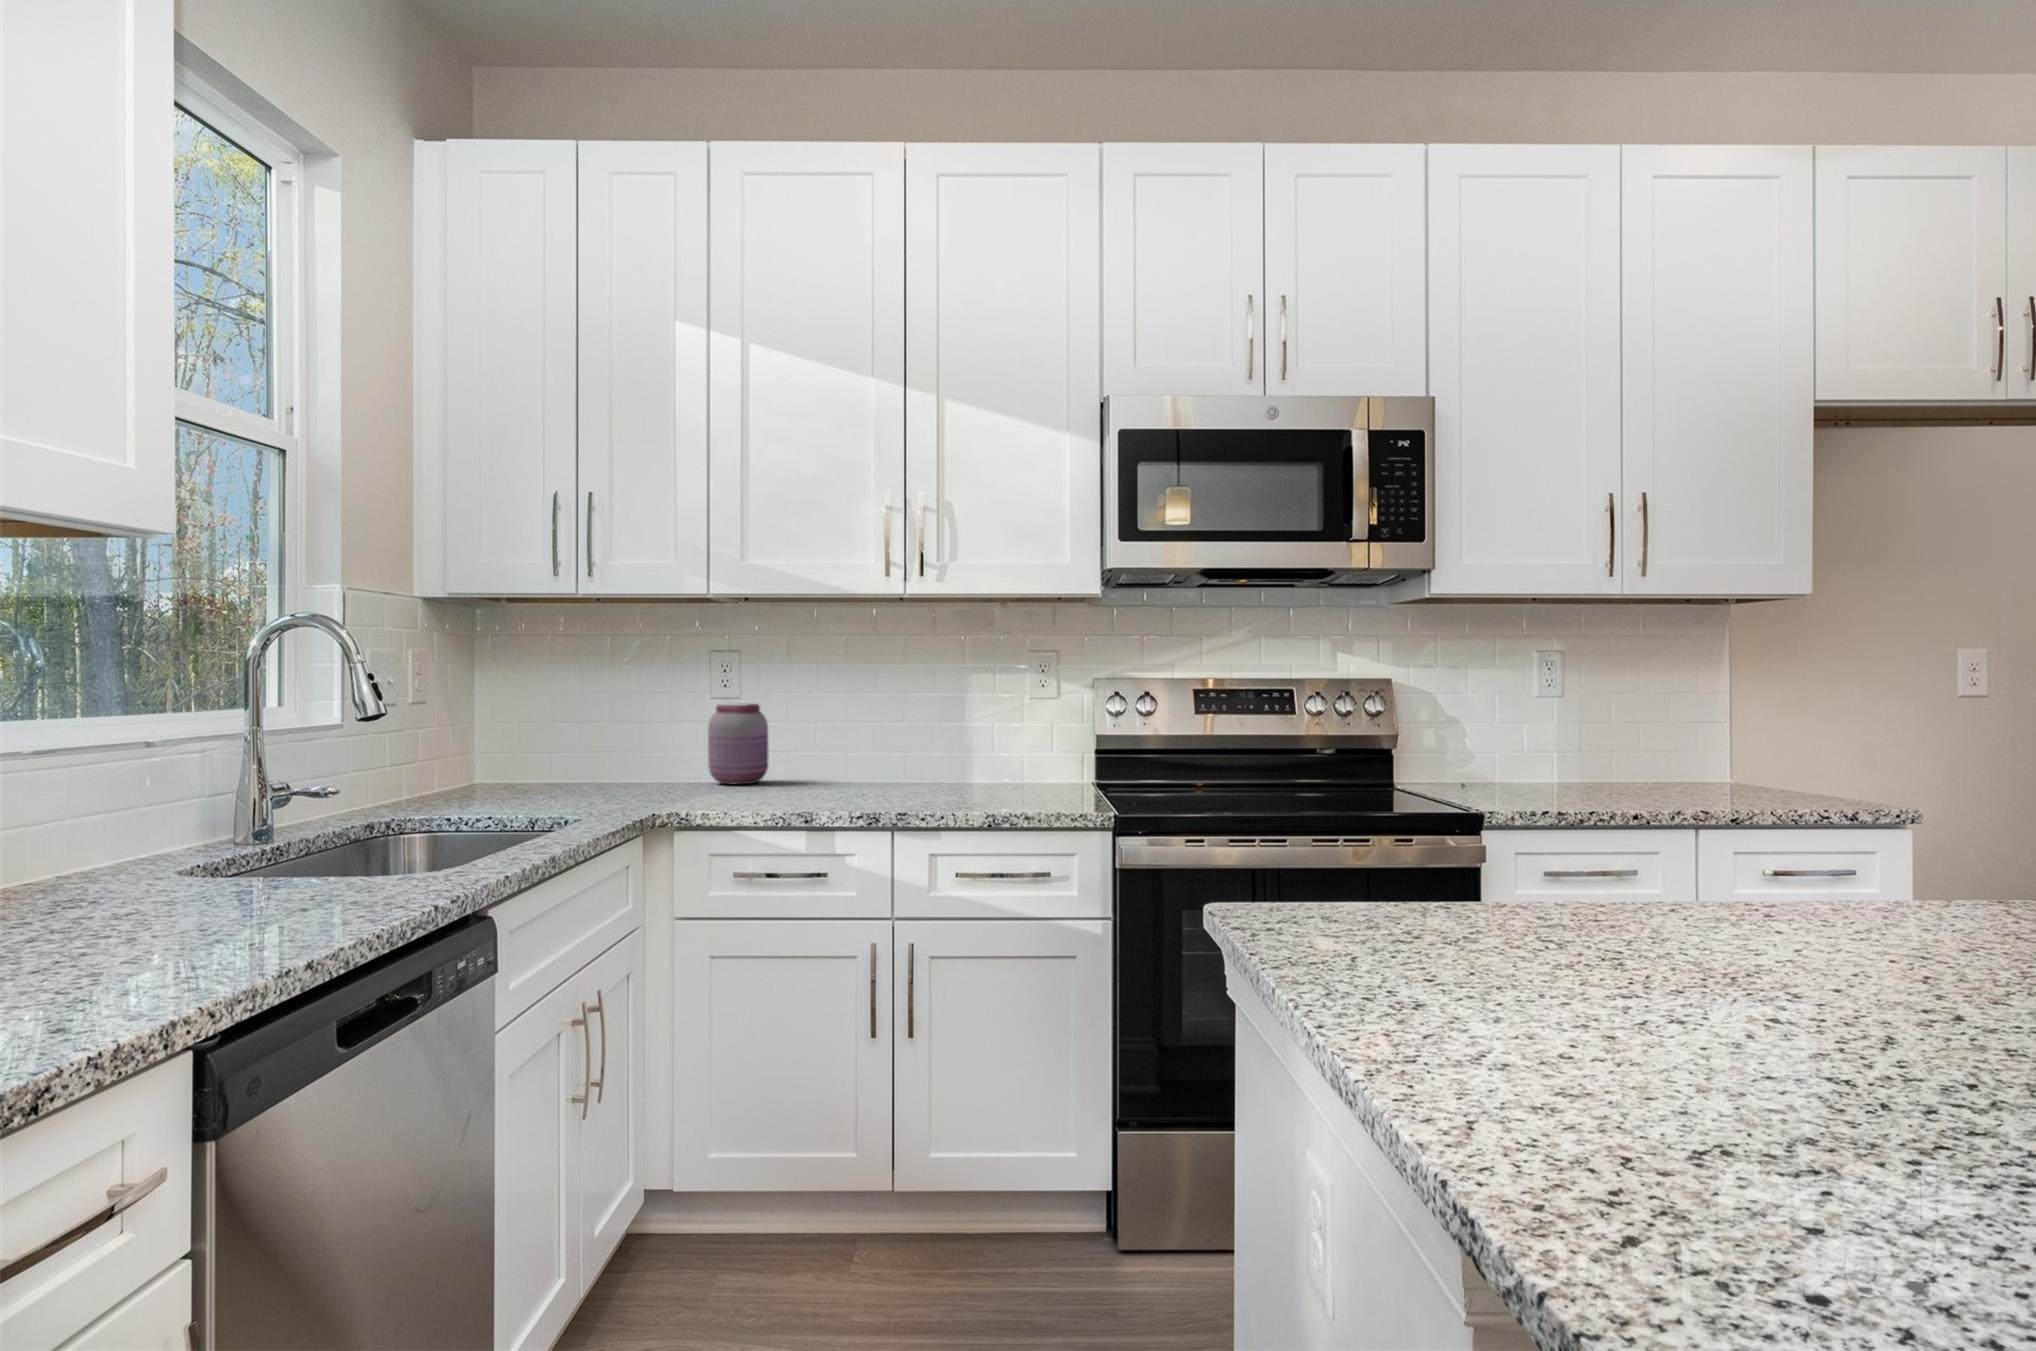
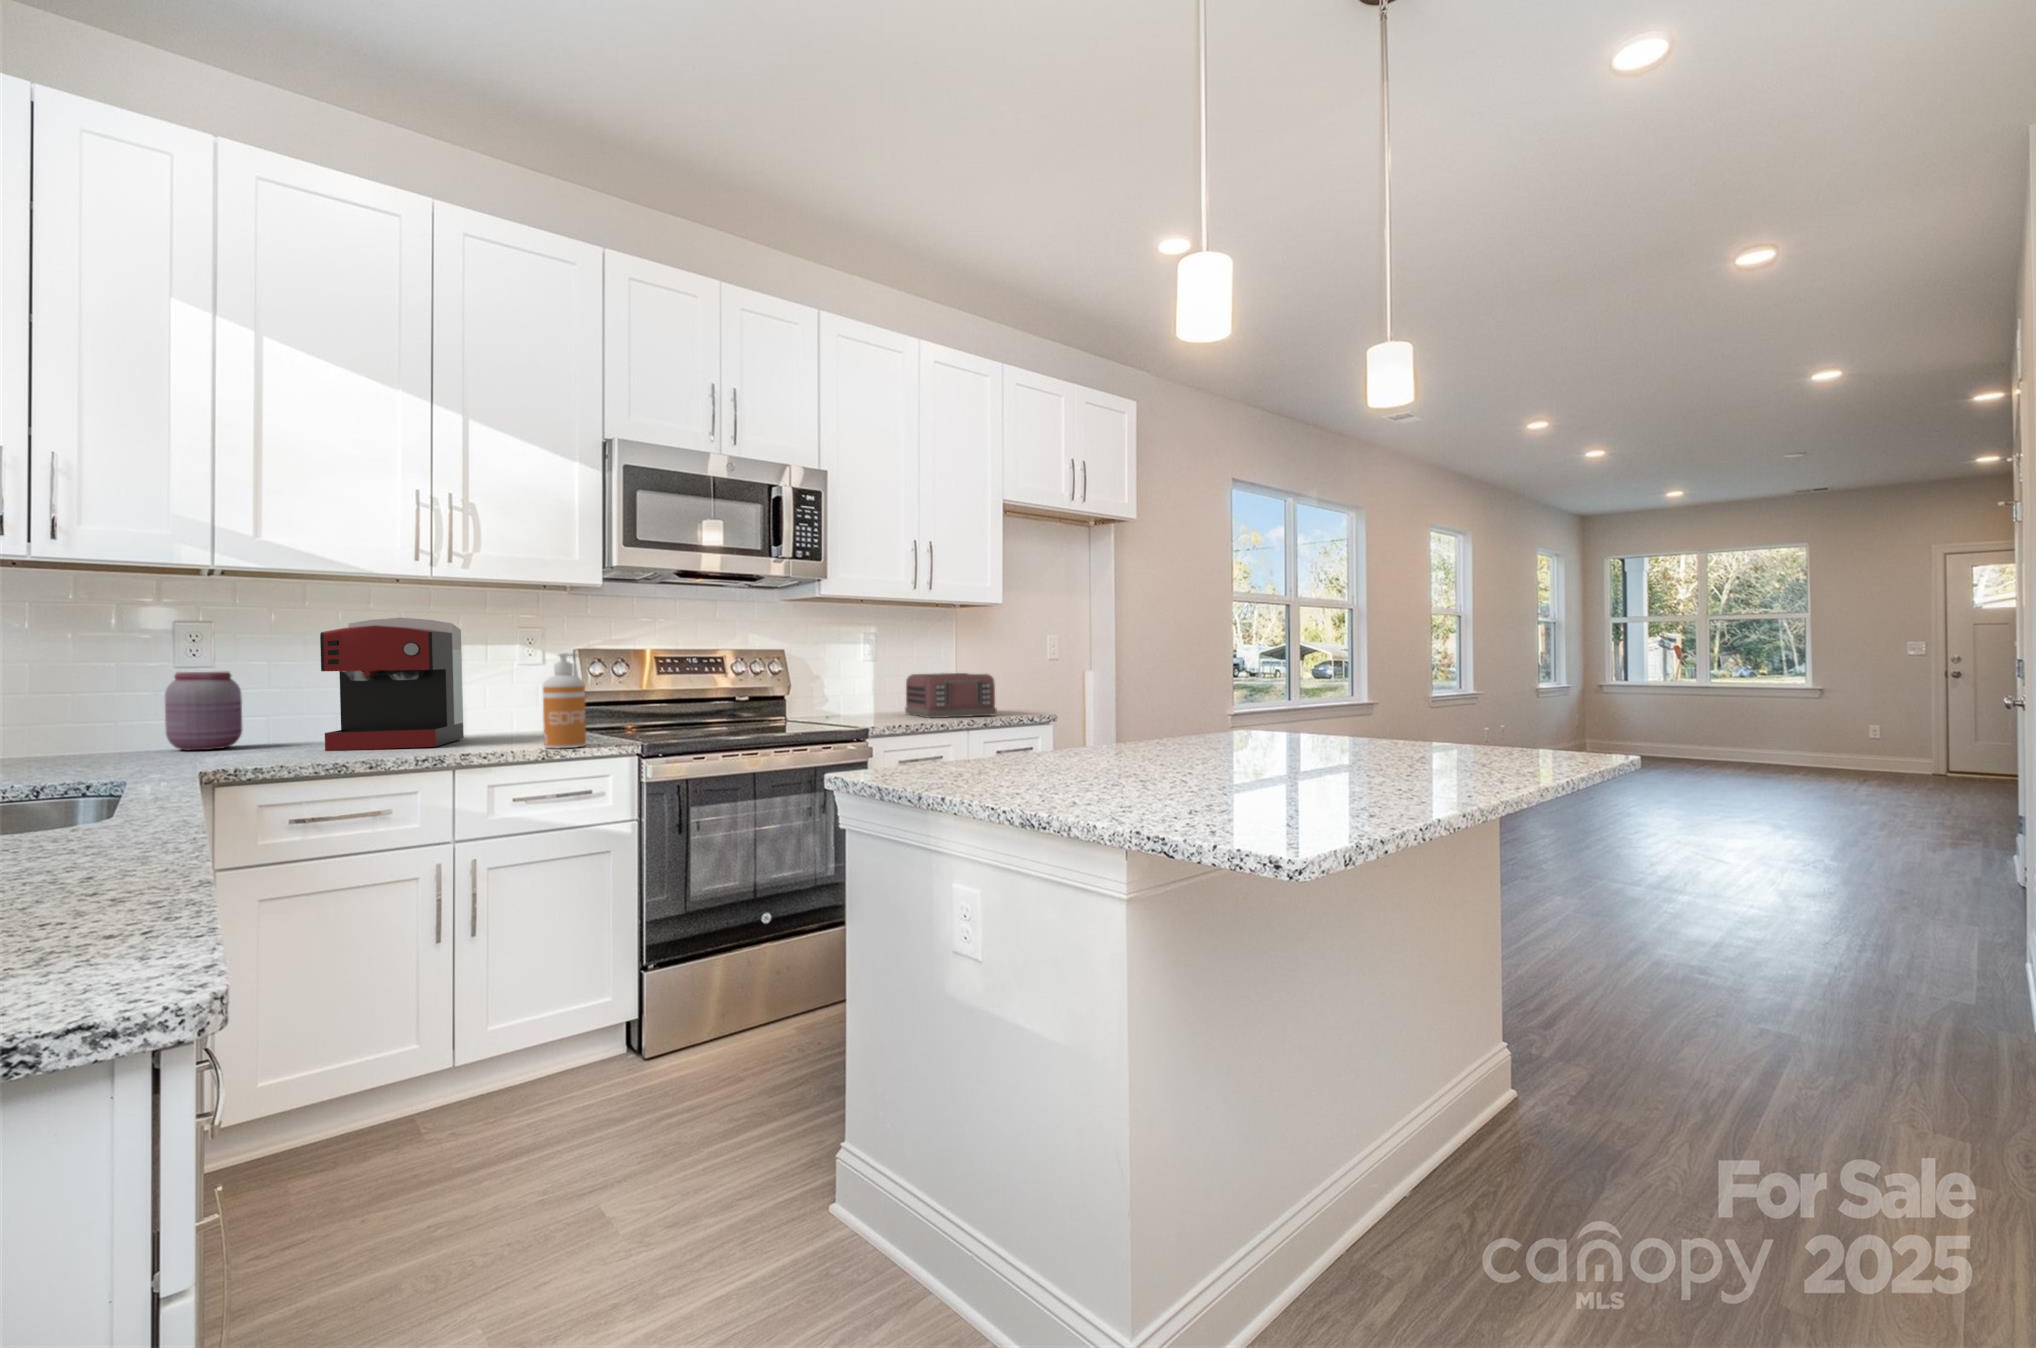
coffee maker: none [805,645,957,799] -> present [320,618,464,751]
soap dispenser: none [992,689,1041,814] -> present [543,653,586,748]
toaster: none [1610,718,1784,799] -> present [905,673,997,718]

